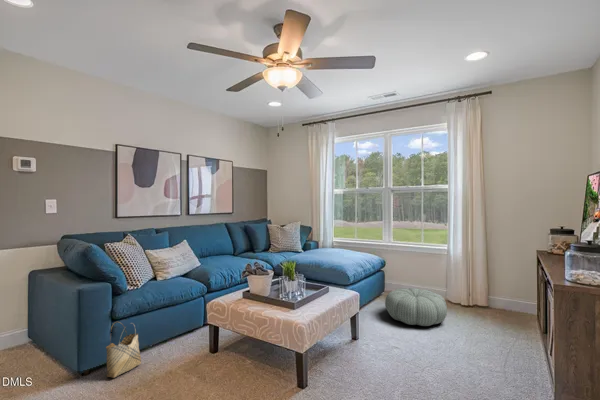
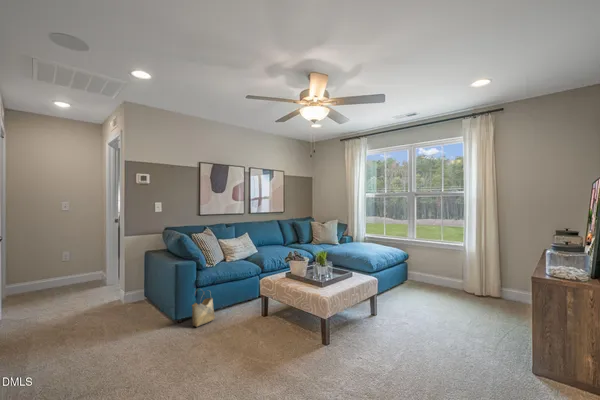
pouf: present [385,288,447,326] -> none [403,278,457,309]

